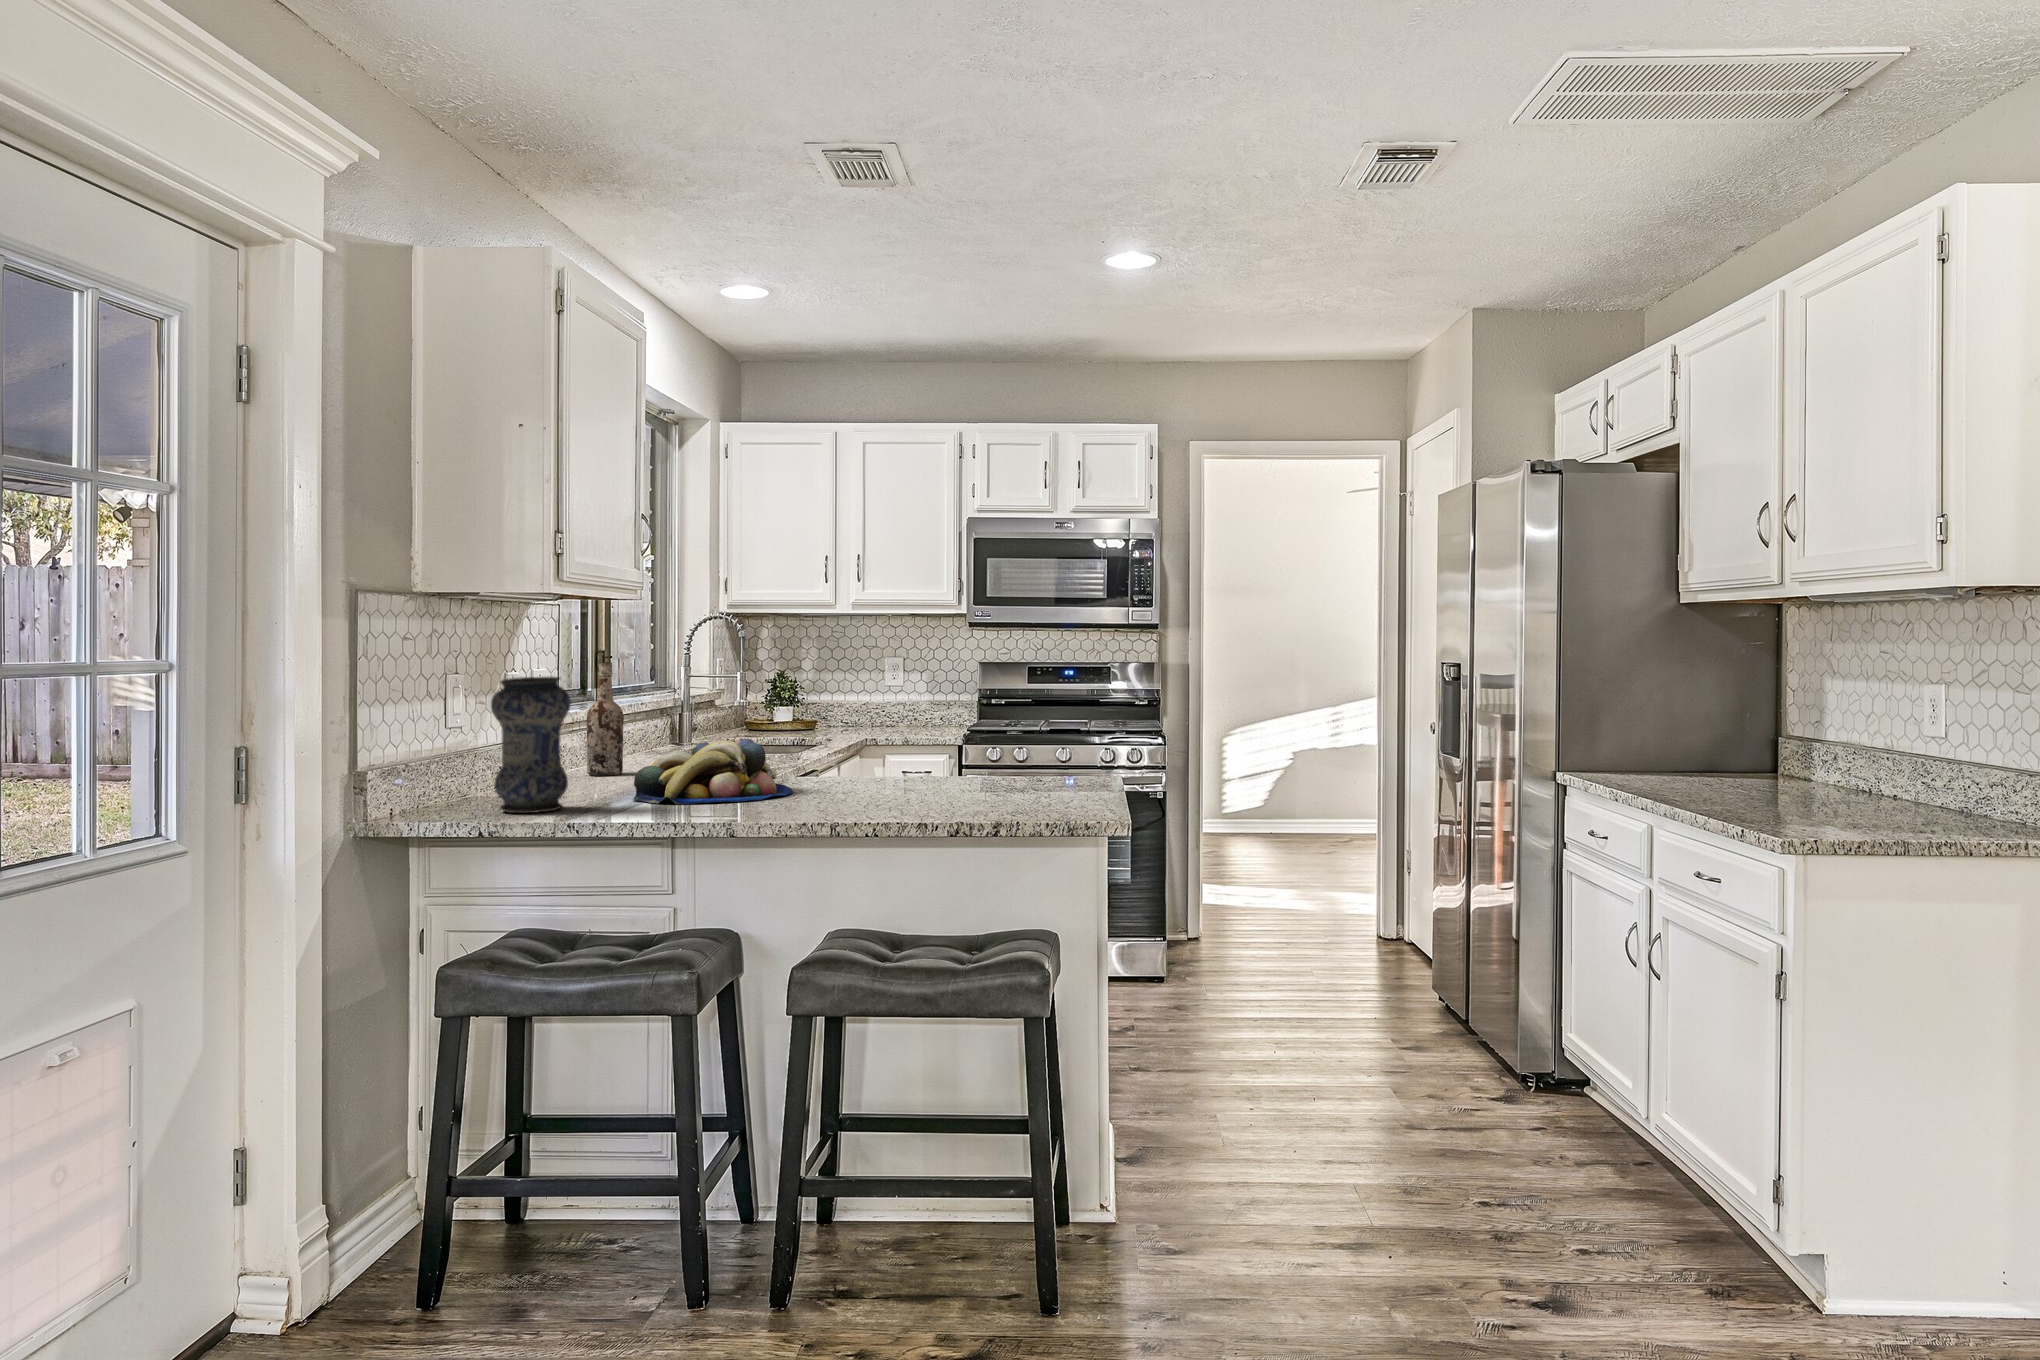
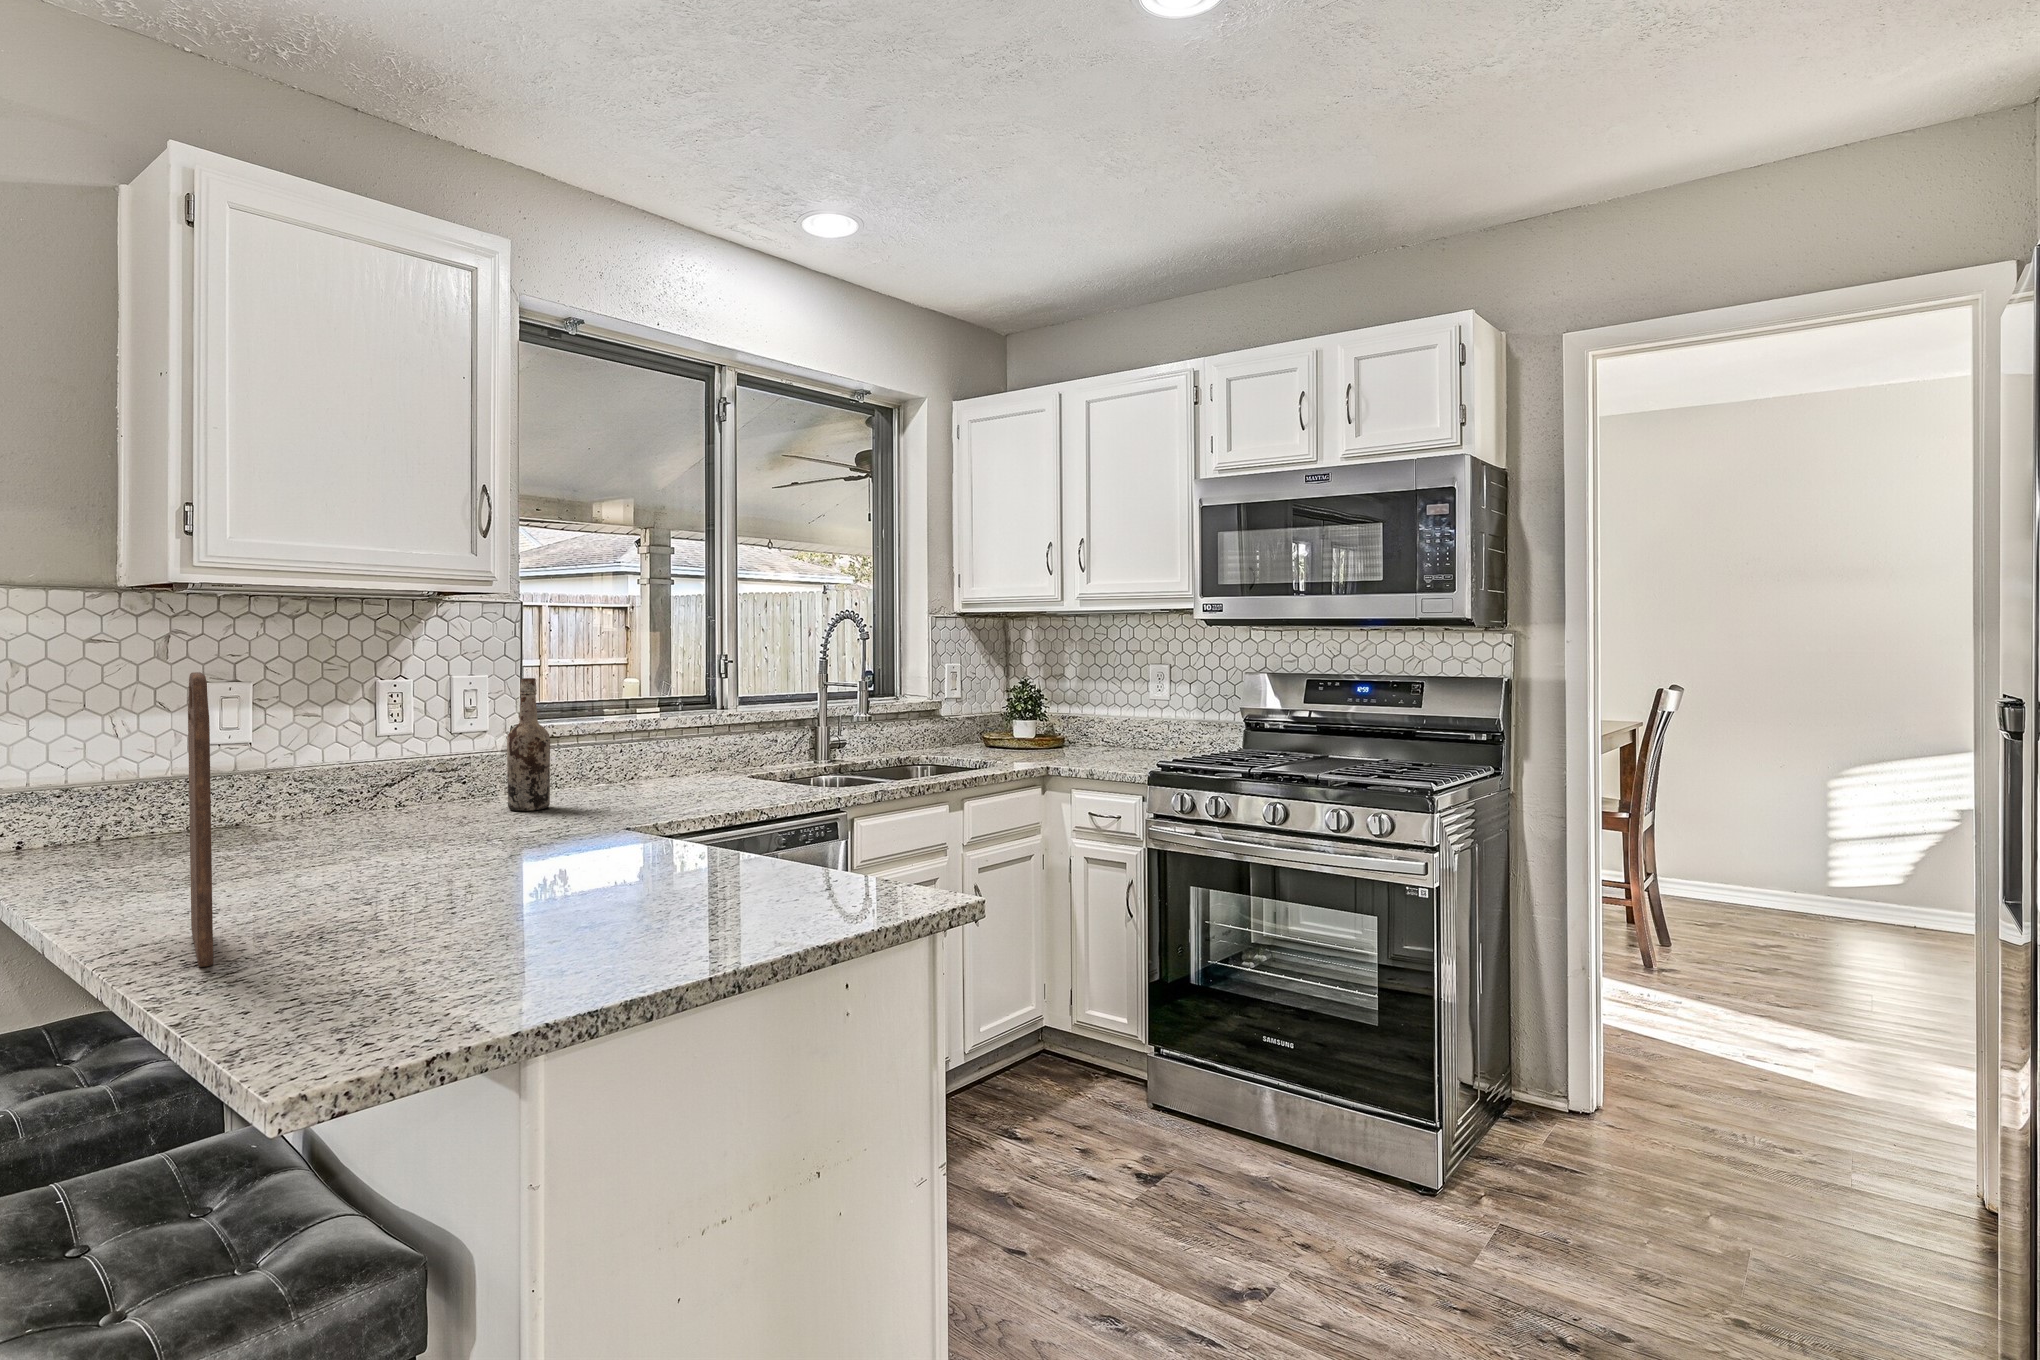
cutting board: none [796,639,891,814] -> present [188,672,213,967]
vase: present [491,677,571,813] -> none [76,707,187,877]
fruit bowl: present [633,739,793,804] -> none [243,795,480,891]

